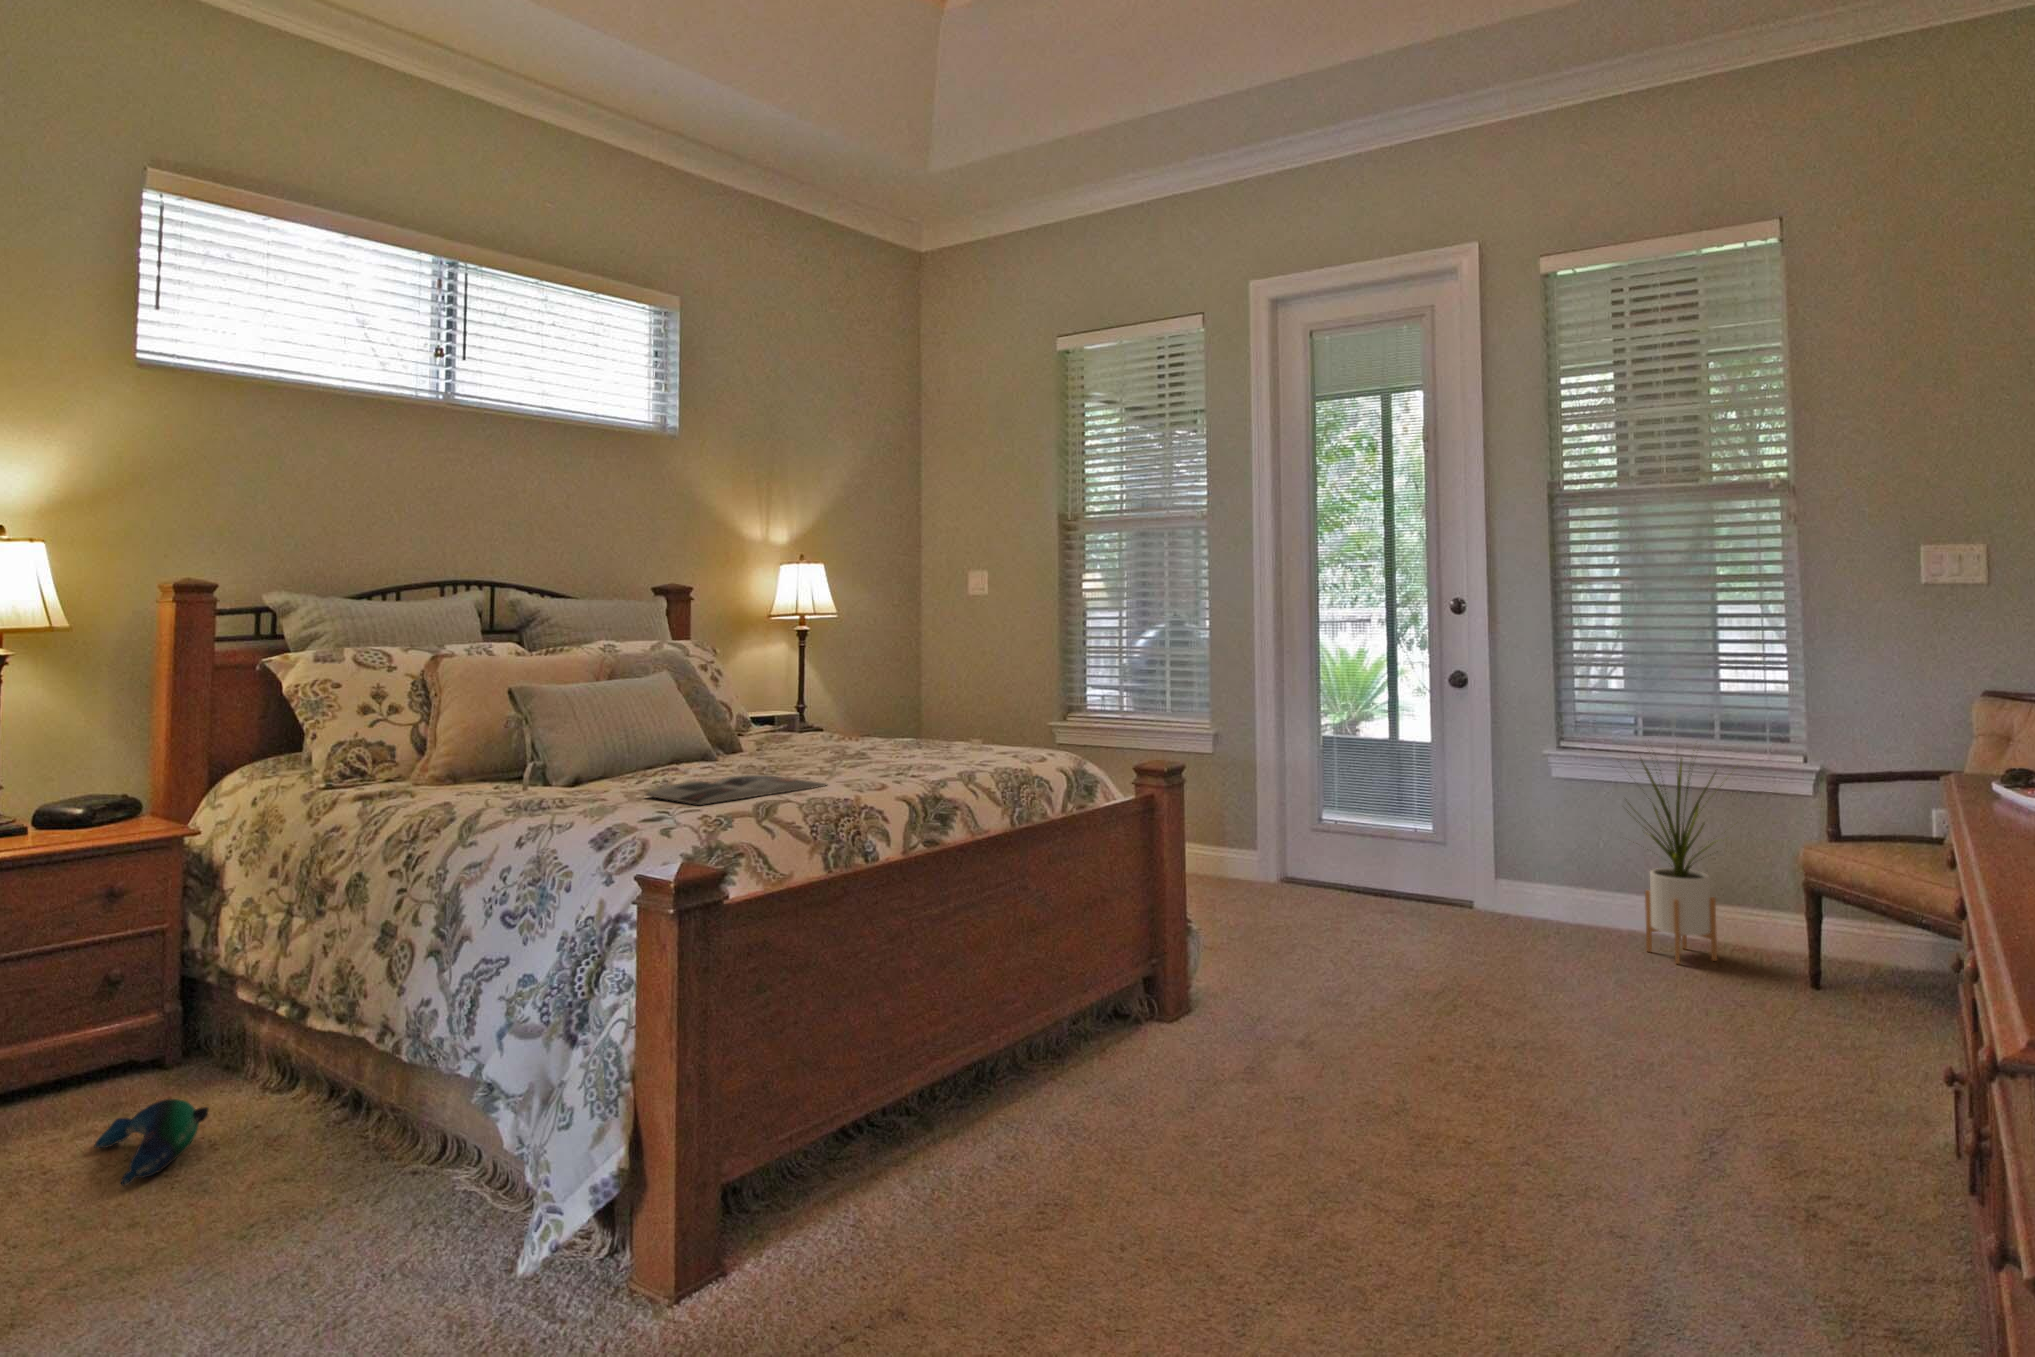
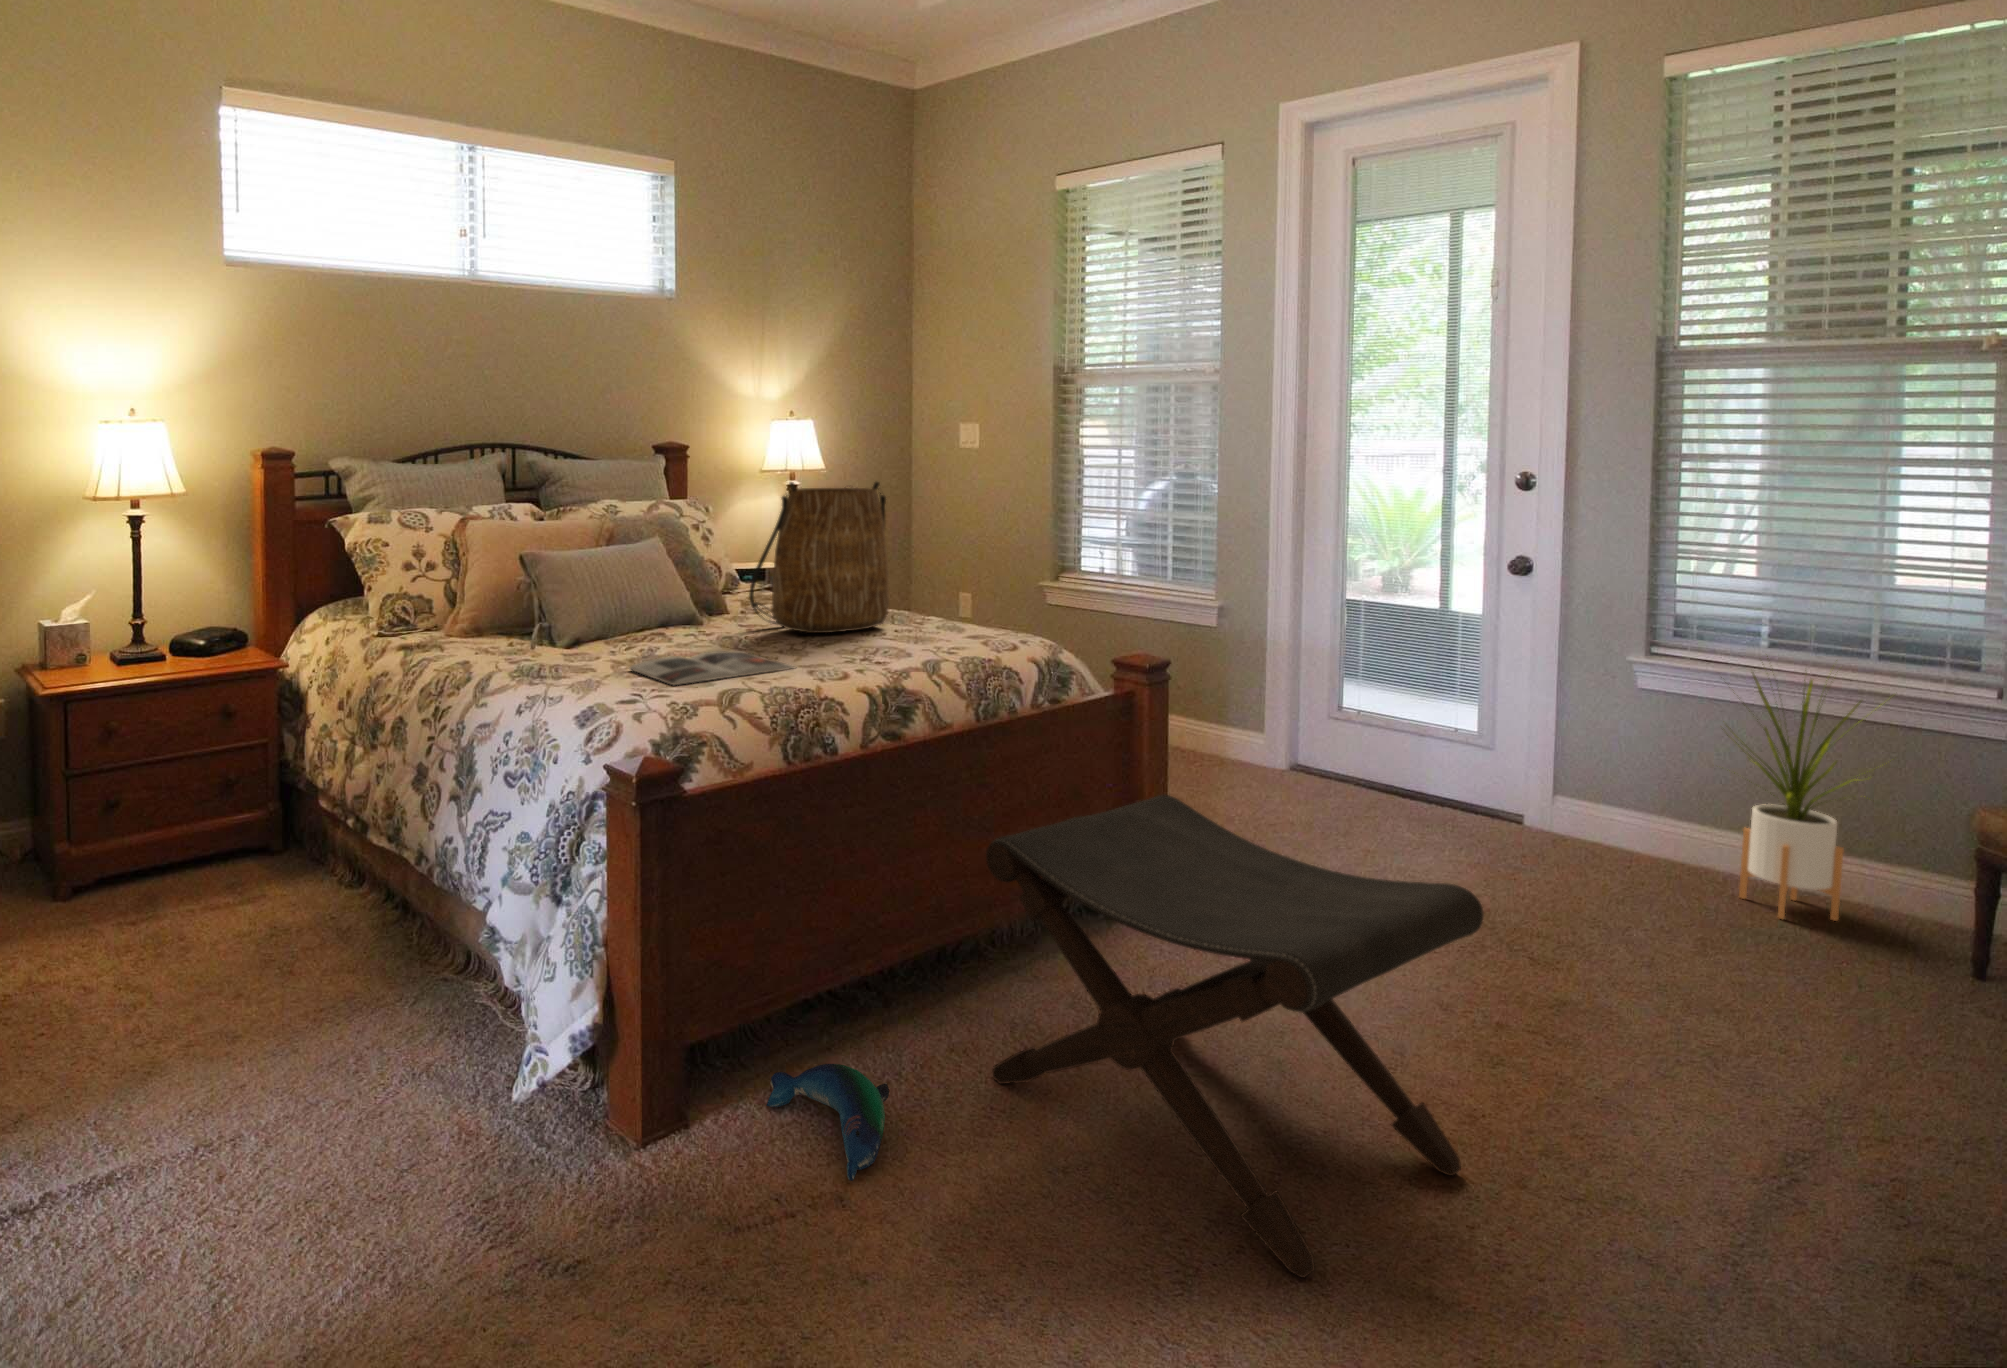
tote bag: none [770,604,915,760] -> present [749,482,889,633]
footstool: none [1032,882,1467,1302] -> present [986,795,1484,1278]
plush toy: present [95,1099,209,1186] -> present [767,1064,889,1181]

